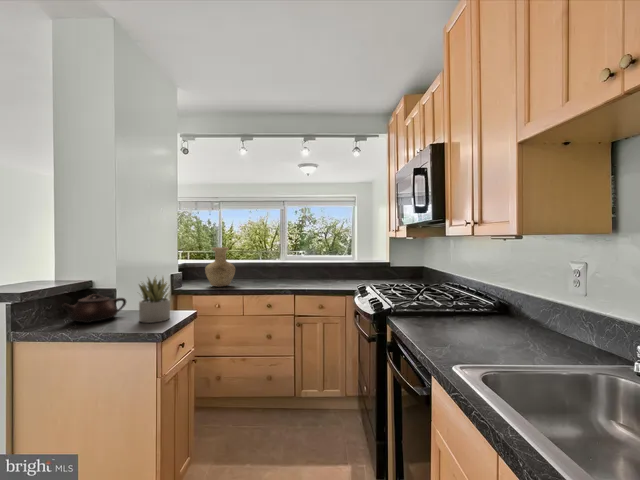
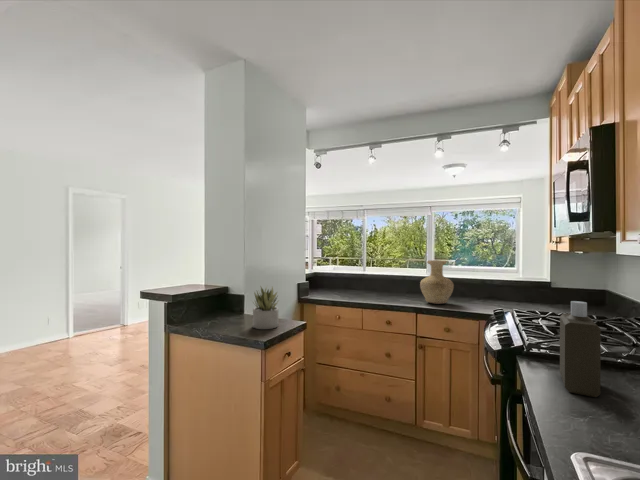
vase: present [205,247,235,287] -> present [420,260,454,304]
bottle: none [420,269,449,333] -> present [560,301,601,397]
teapot: present [62,294,126,323] -> none [201,299,249,323]

